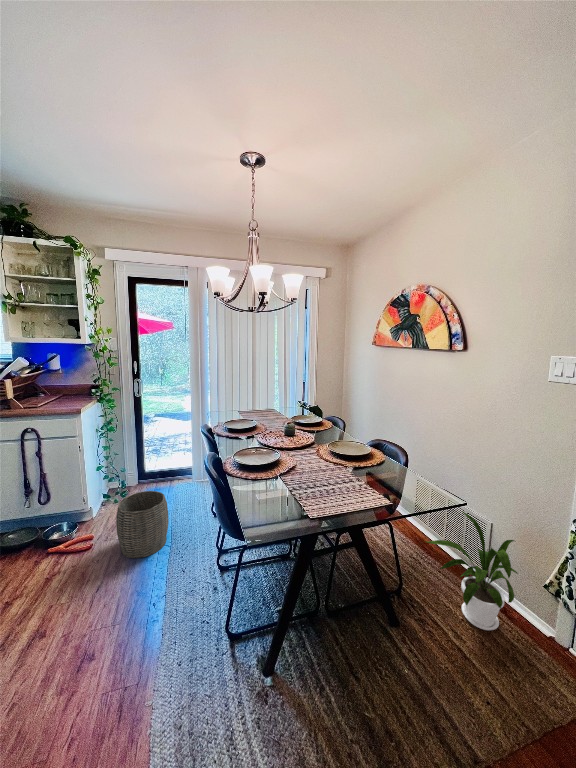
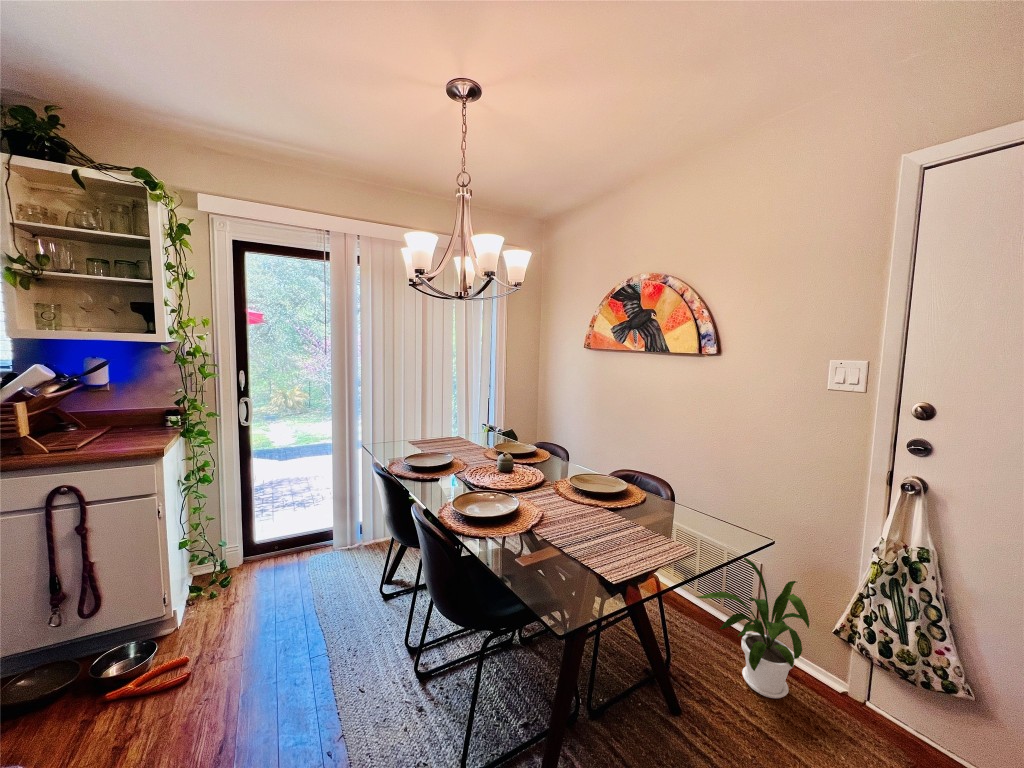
woven basket: present [116,491,169,558] -> none [237,572,322,686]

